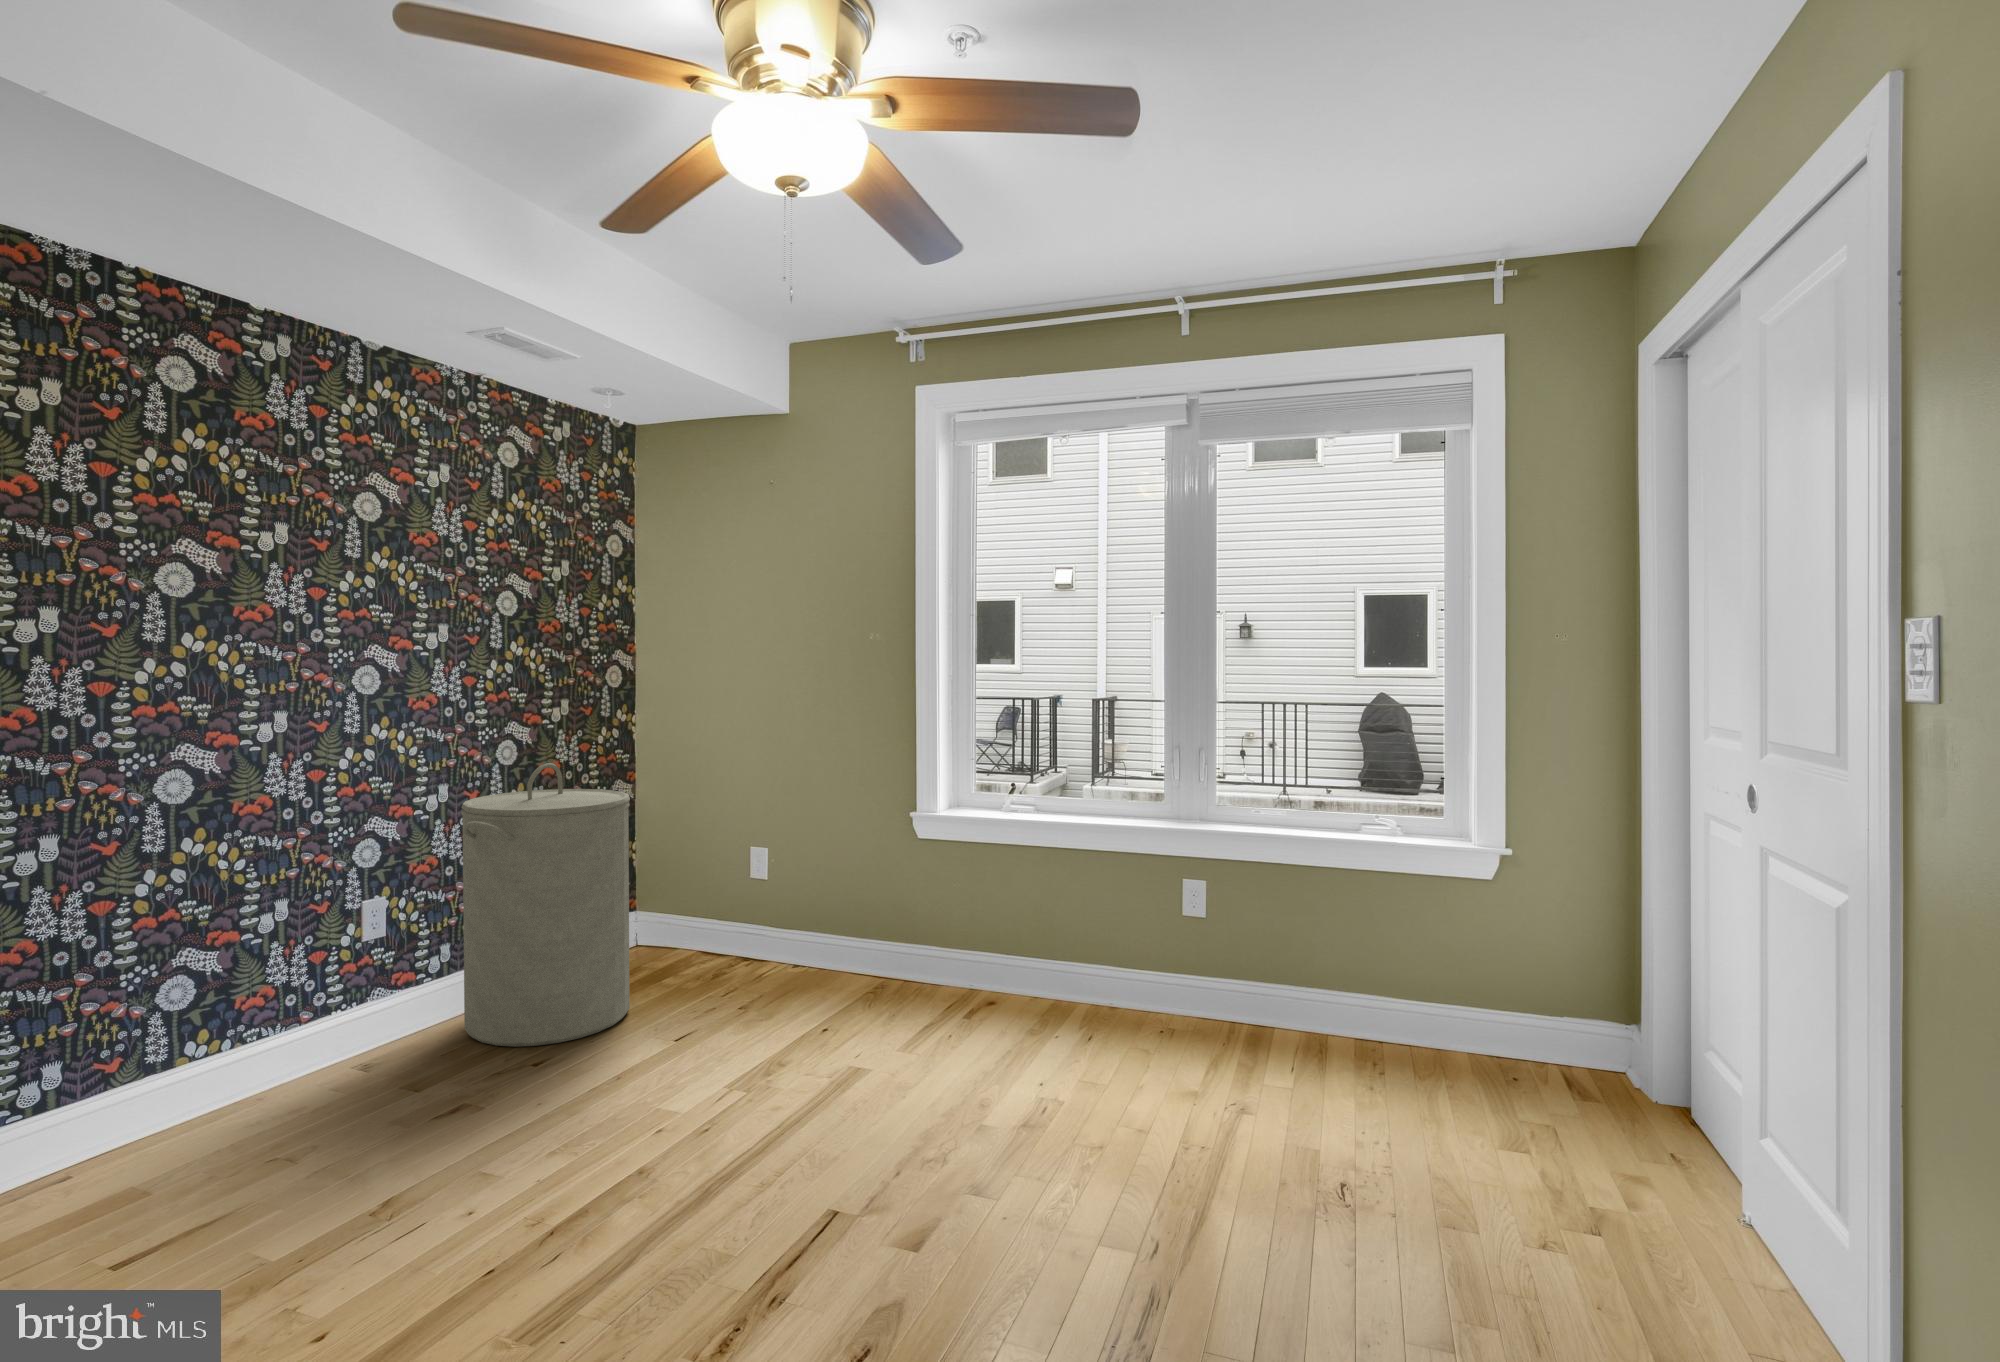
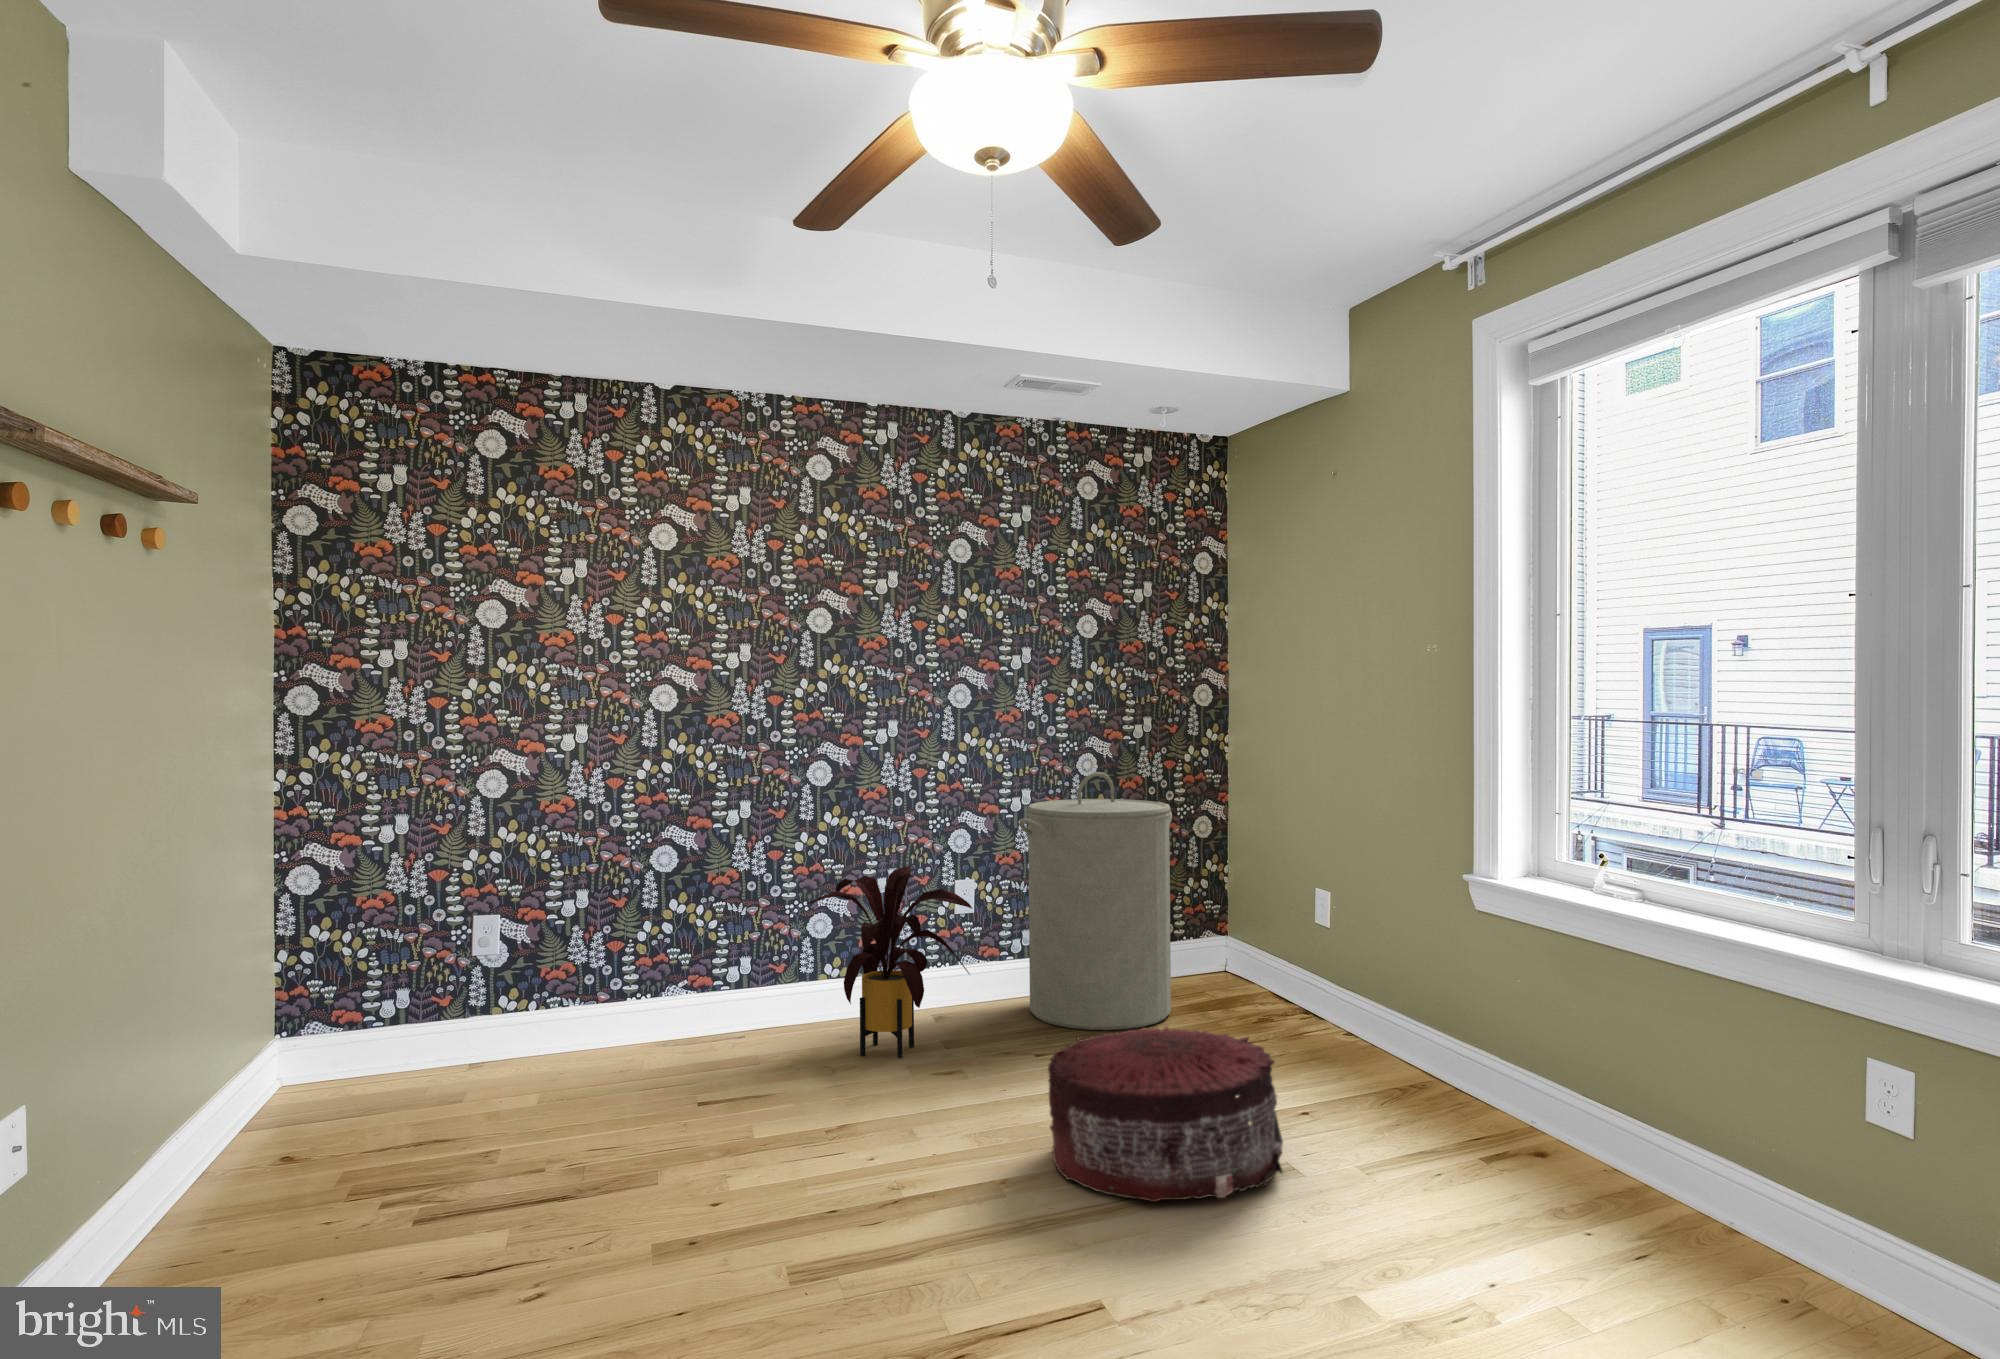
house plant: none [191,895,457,1154] -> present [807,866,972,1058]
pouf: none [652,1024,914,1244] -> present [1048,1026,1283,1202]

